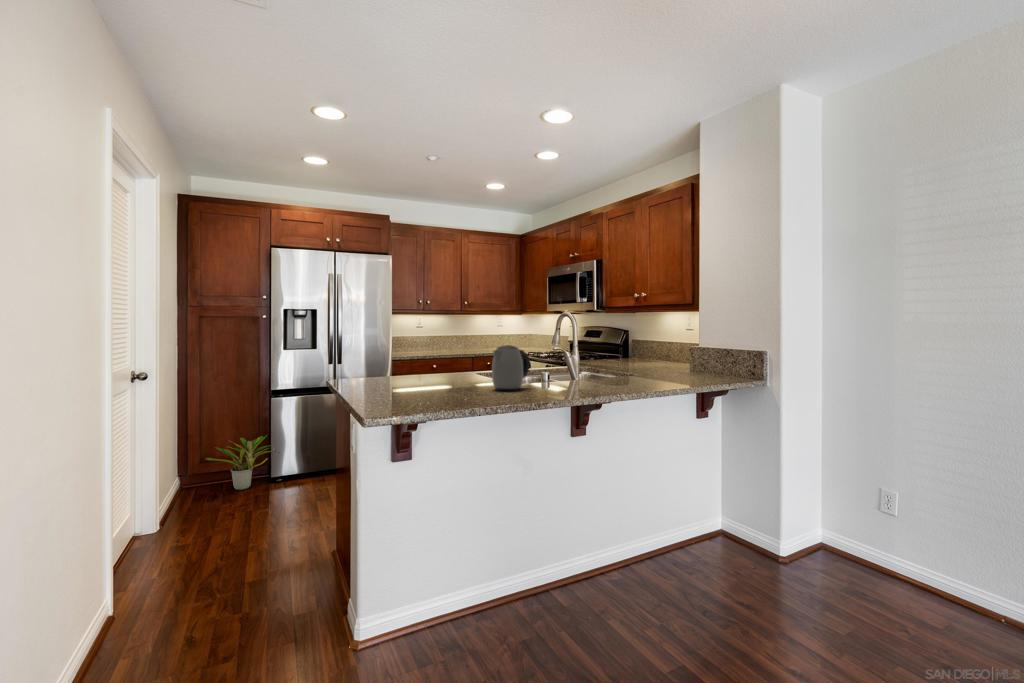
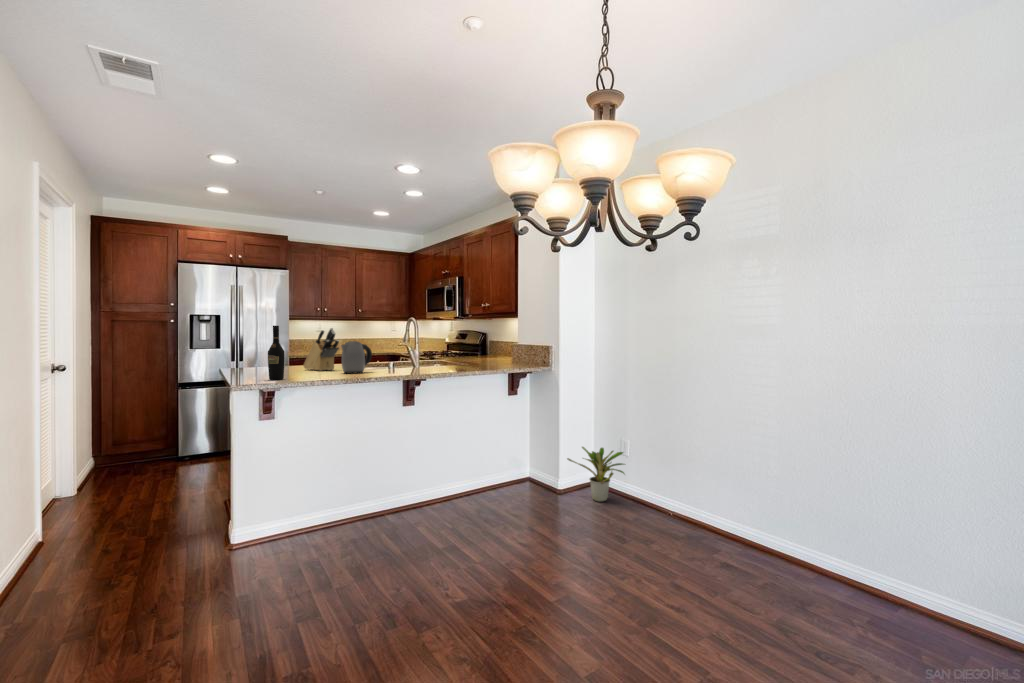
wine bottle: none [408,325,431,405] -> present [268,326,285,380]
knife block: none [428,326,479,383] -> present [303,328,339,371]
potted plant: present [206,436,280,490] -> present [568,447,624,502]

